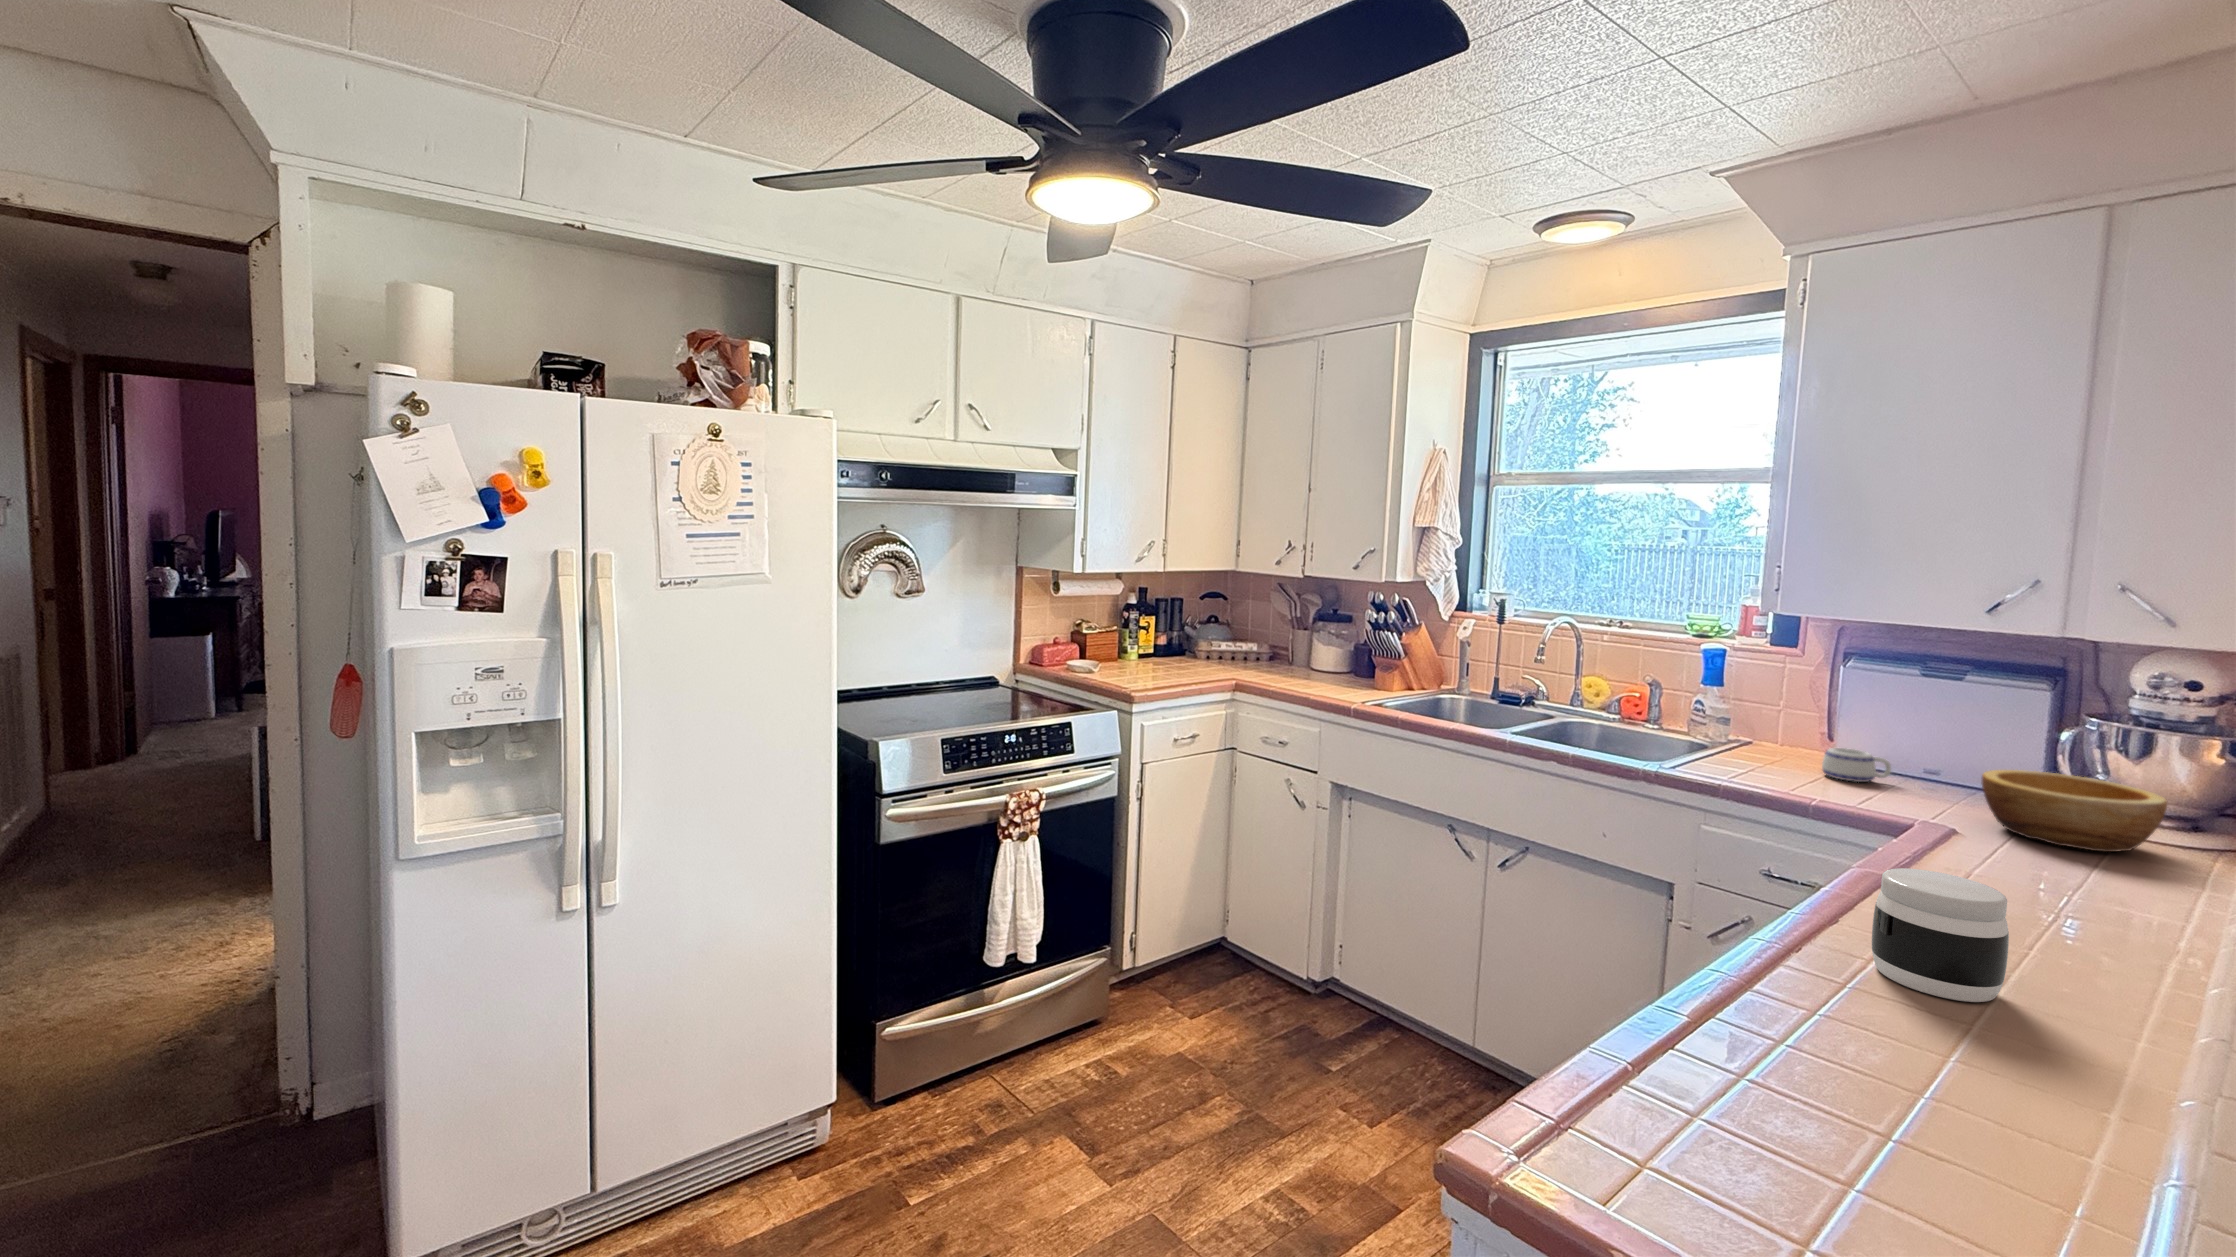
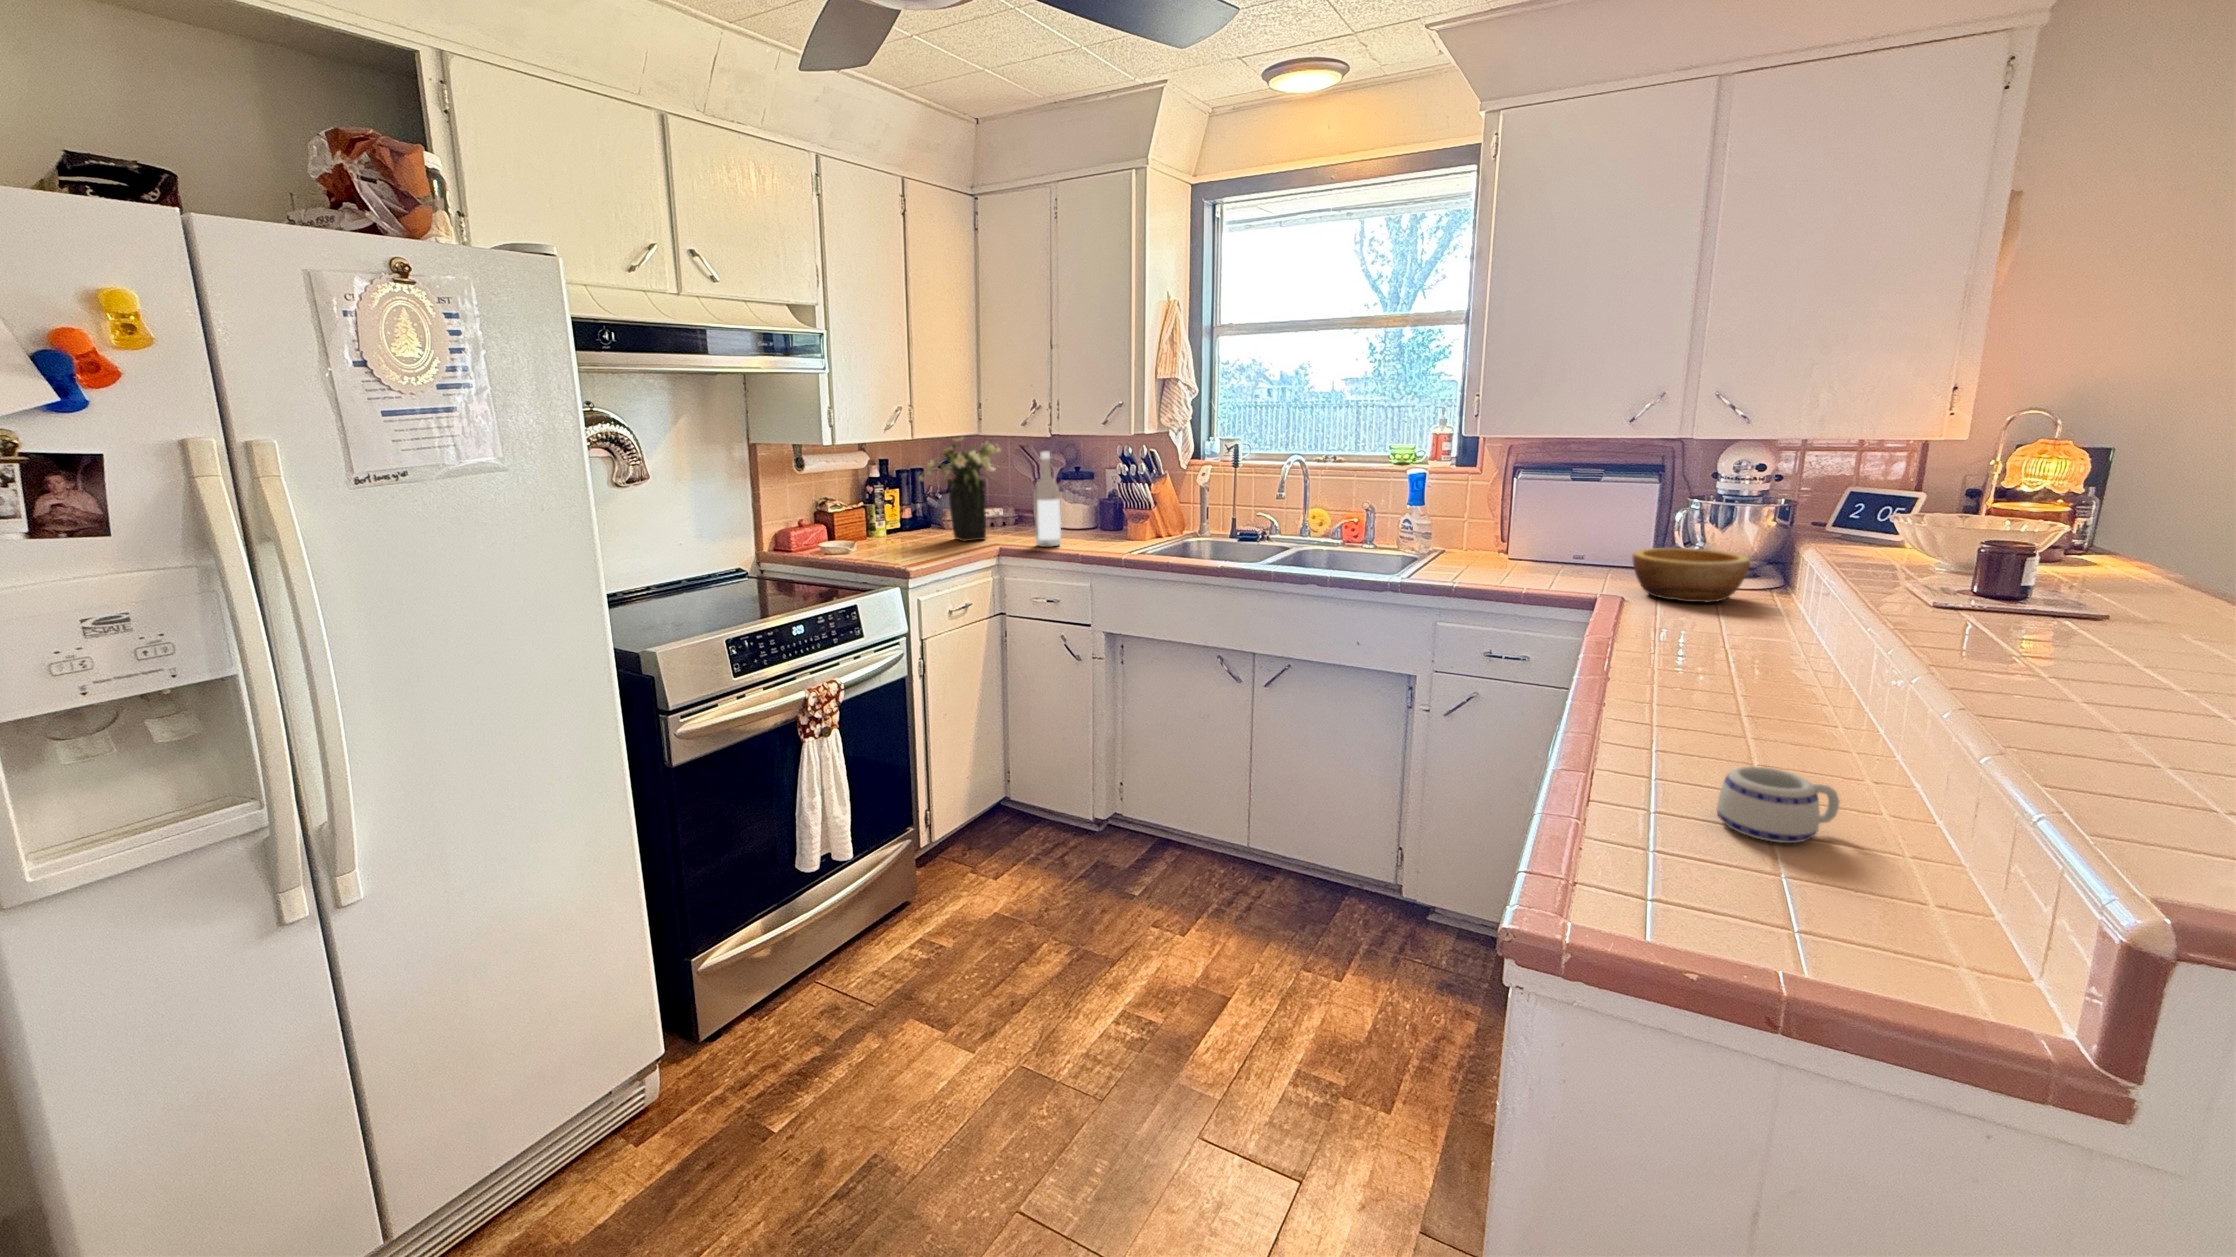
flower arrangement: none [1166,572,1252,673] -> present [918,437,1000,541]
wine bottle: none [1273,593,1300,687] -> present [1034,452,1061,547]
mug: present [1822,748,1891,782] -> present [1717,766,1839,843]
jar: present [1872,868,2009,1002] -> none [1651,627,1749,724]

